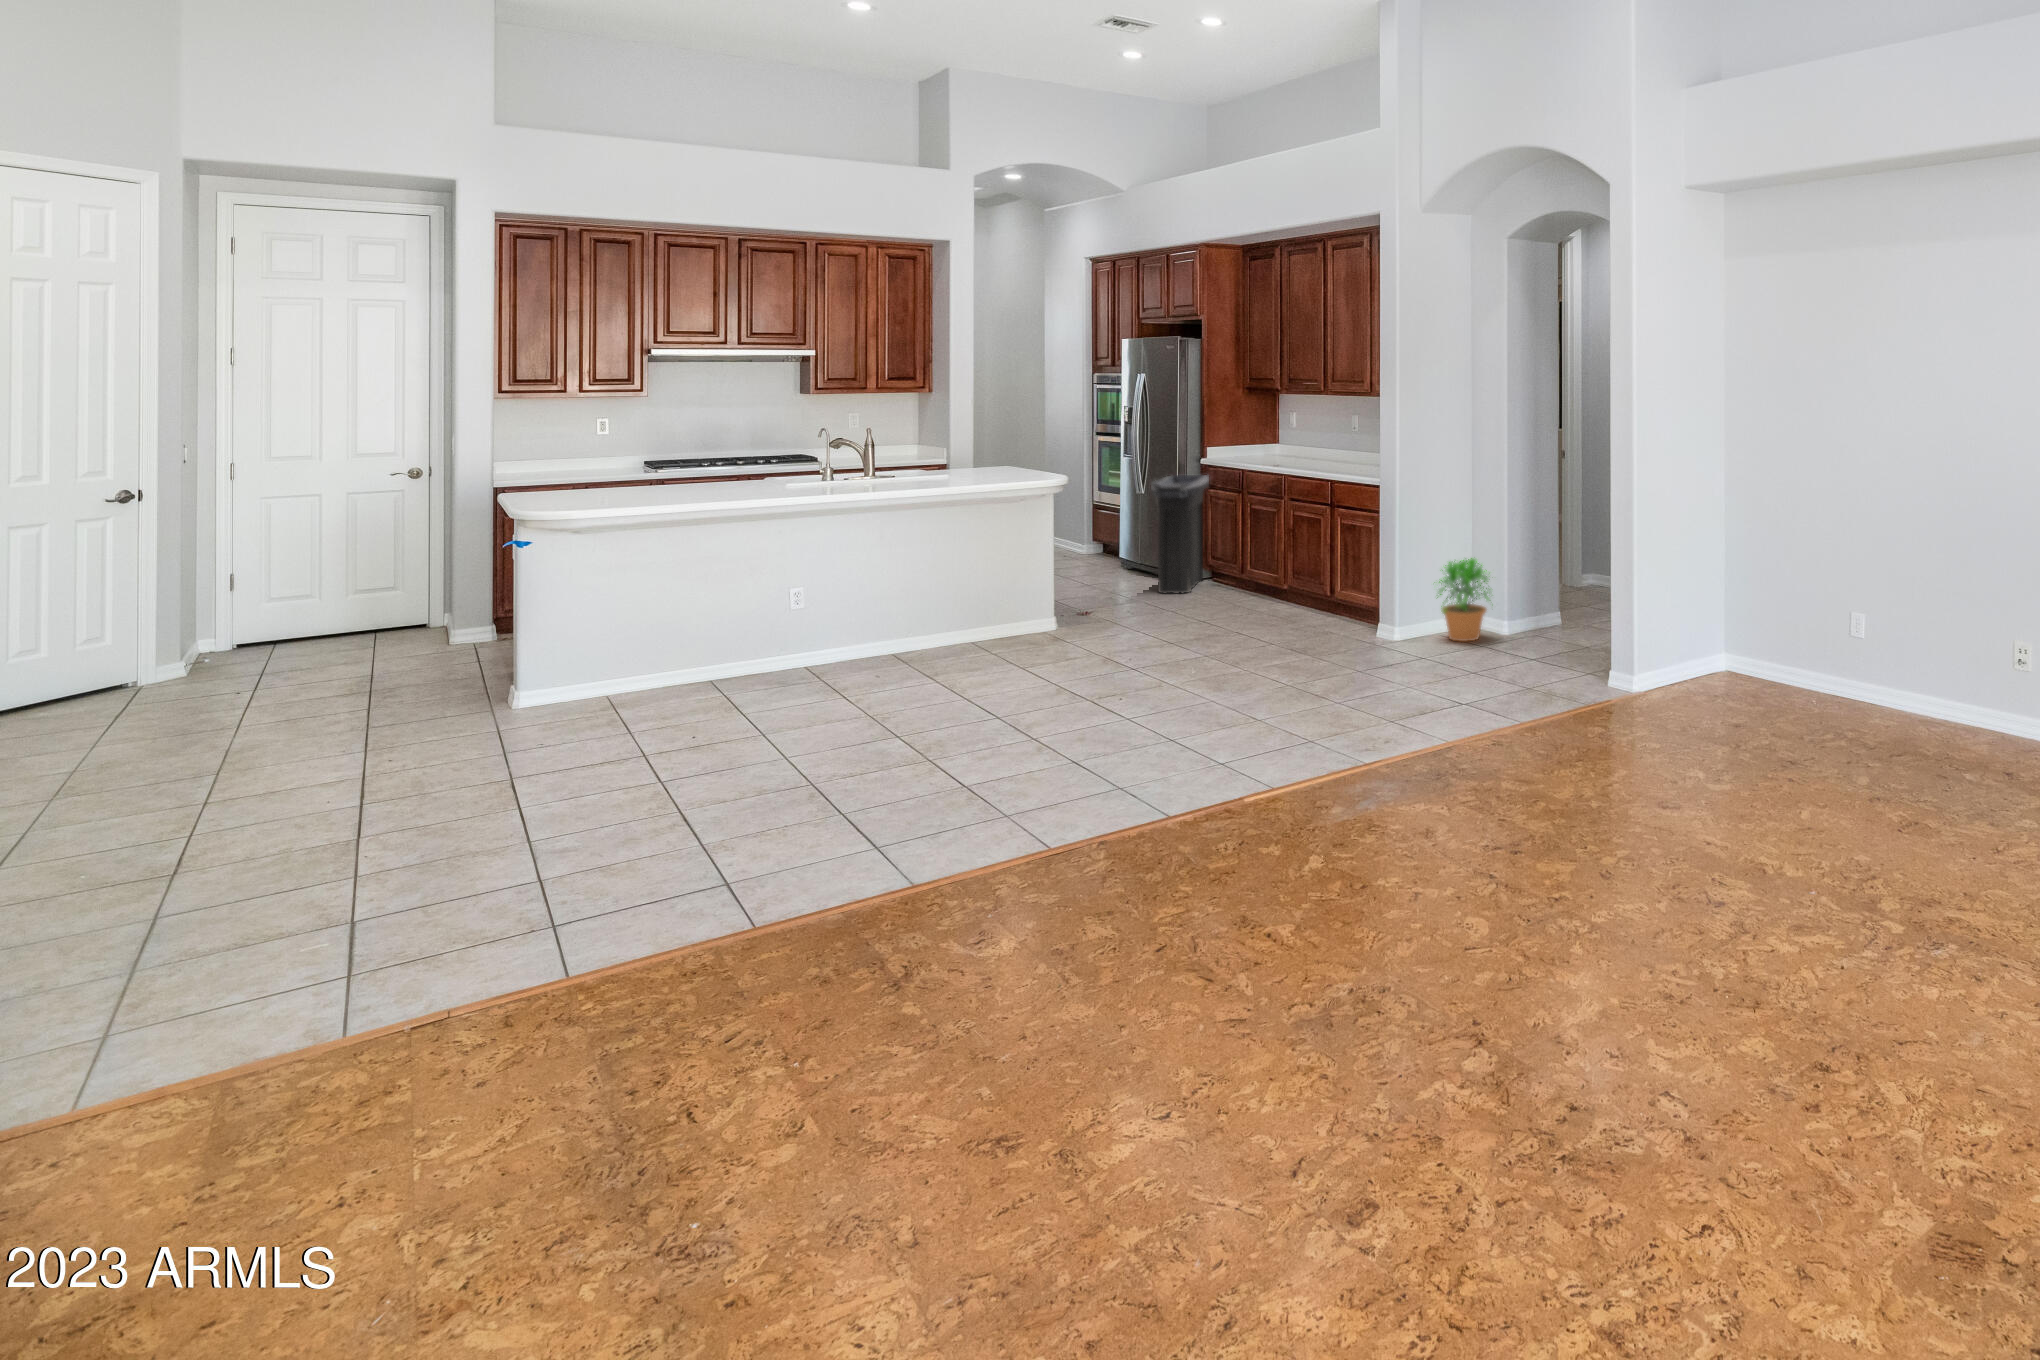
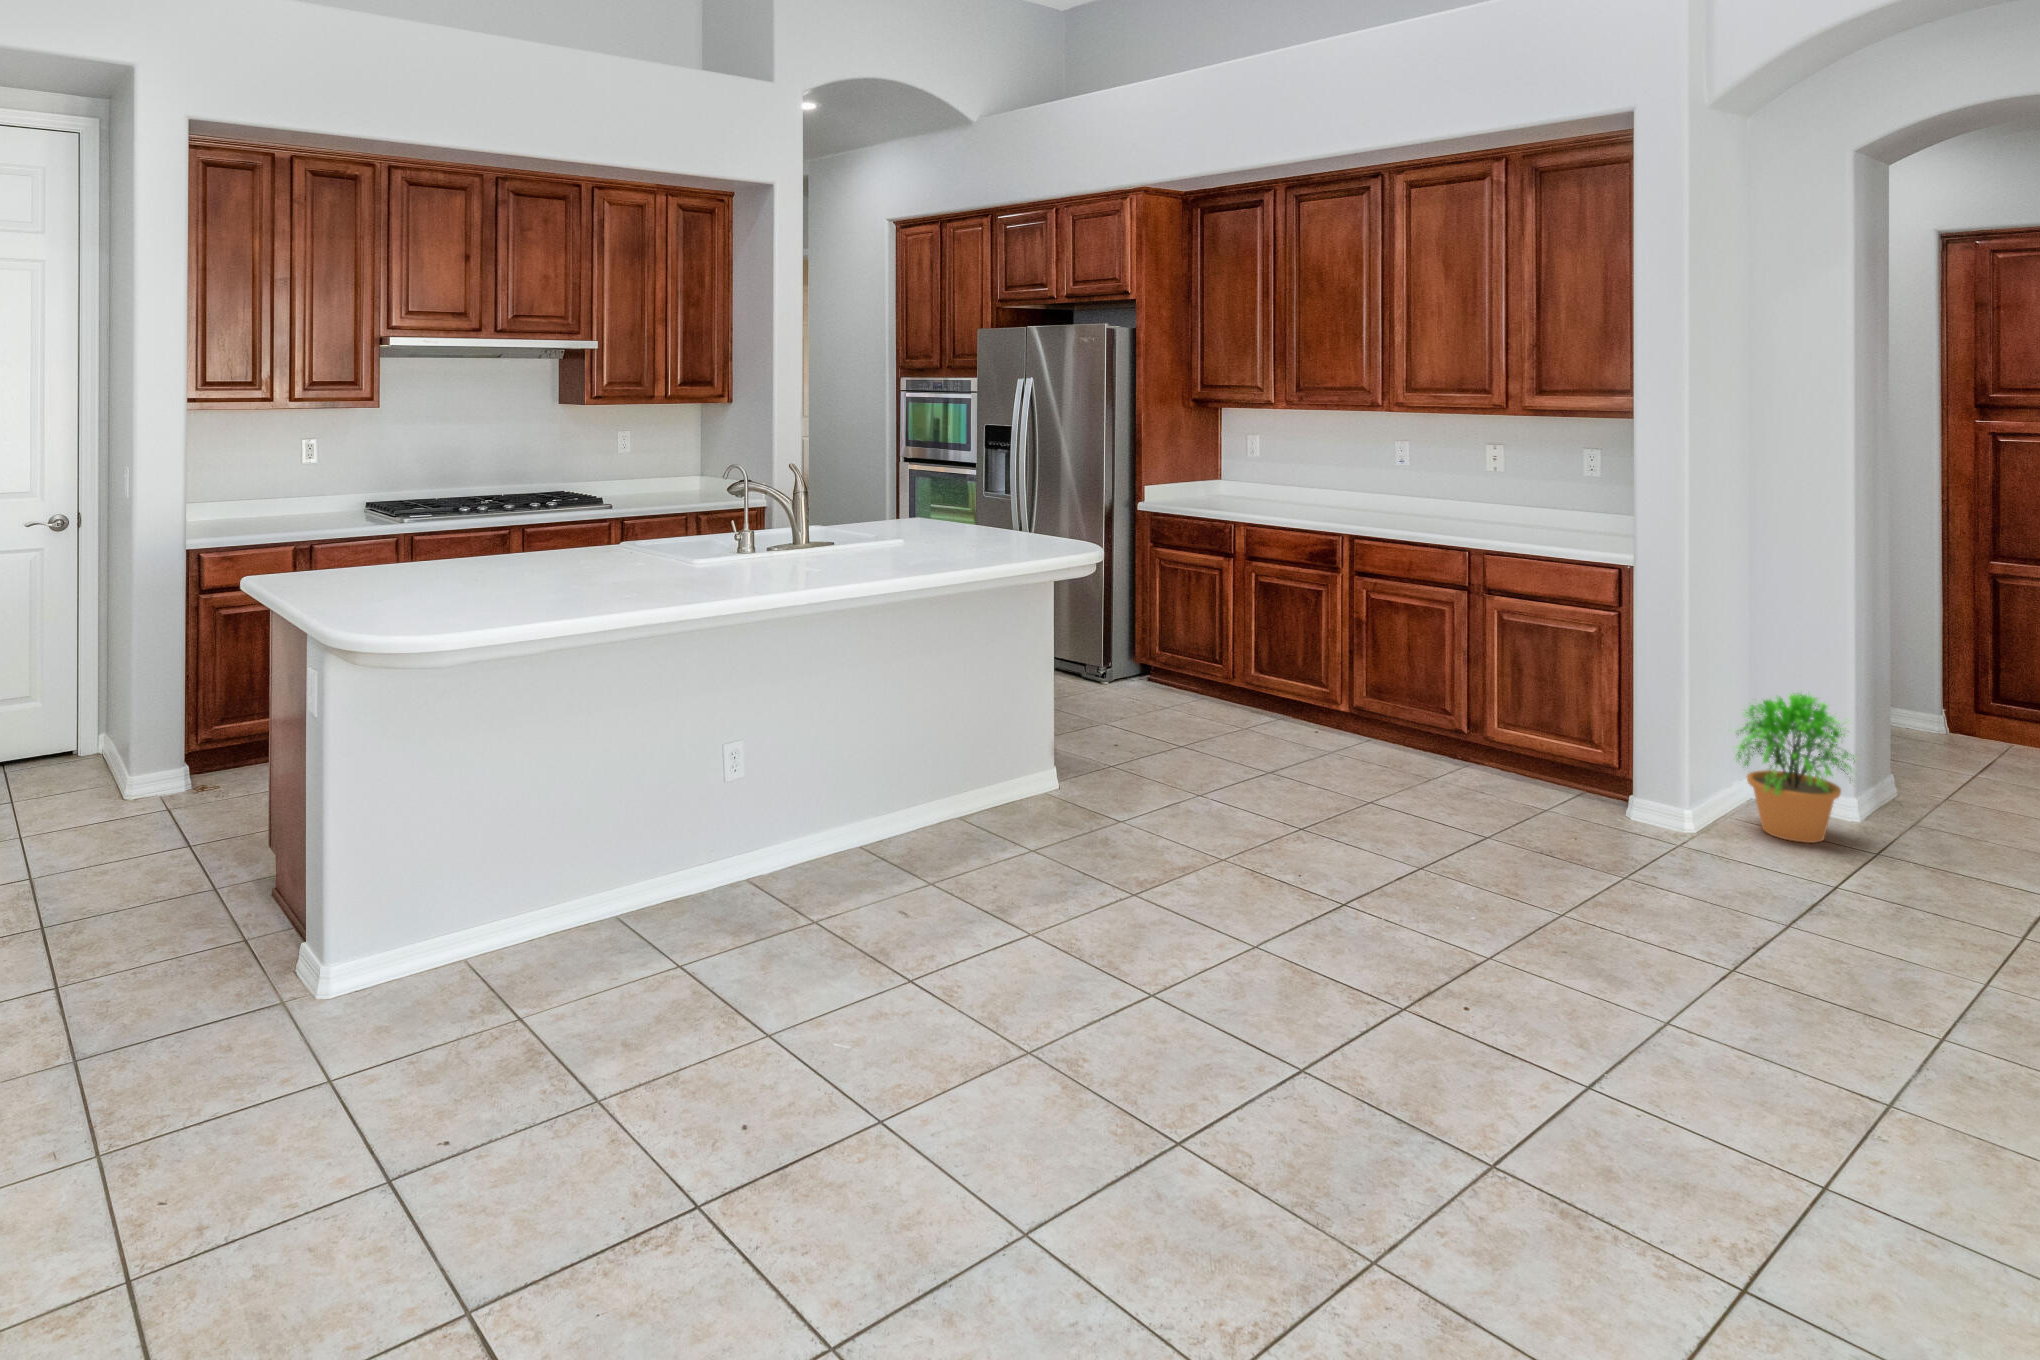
trash can: present [1151,475,1209,594] -> none [1092,529,1174,717]

